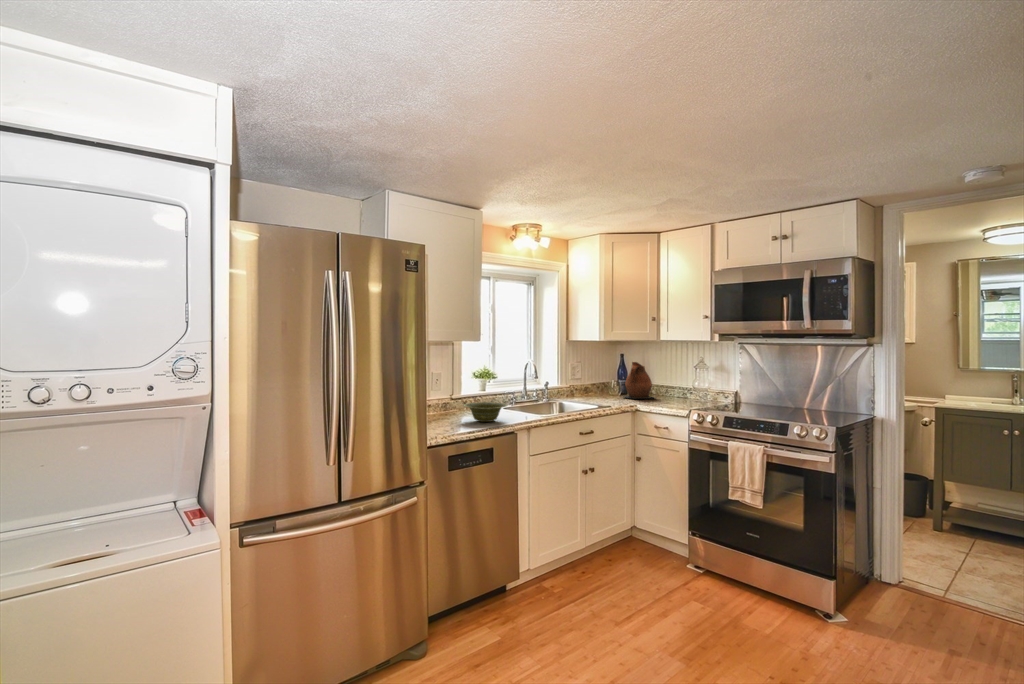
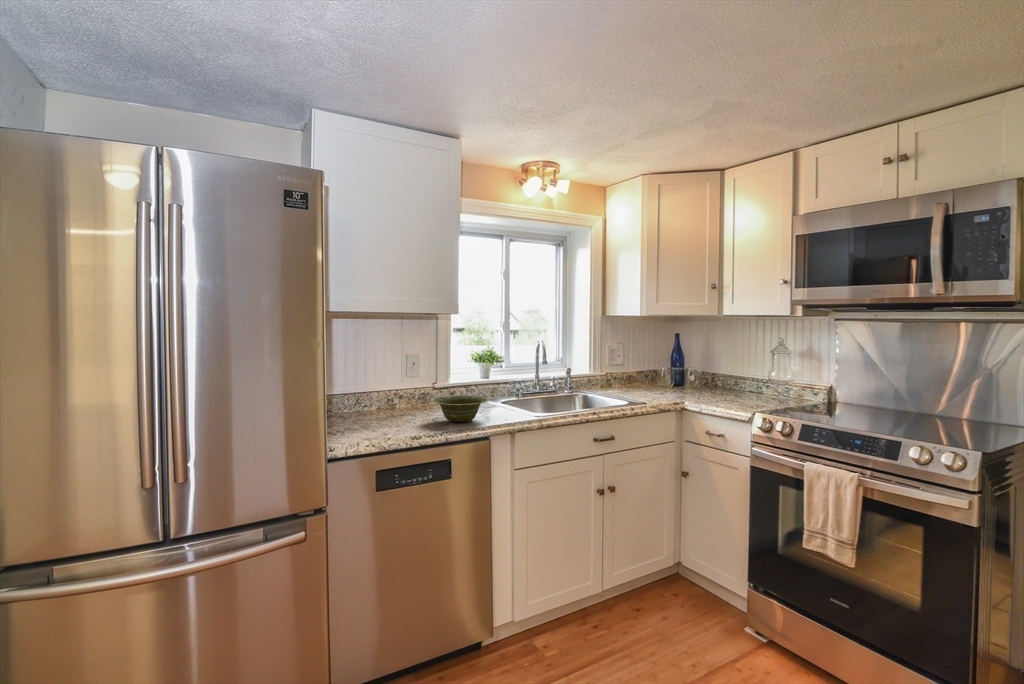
ceramic pitcher: present [624,362,655,399] -> none [671,344,719,394]

